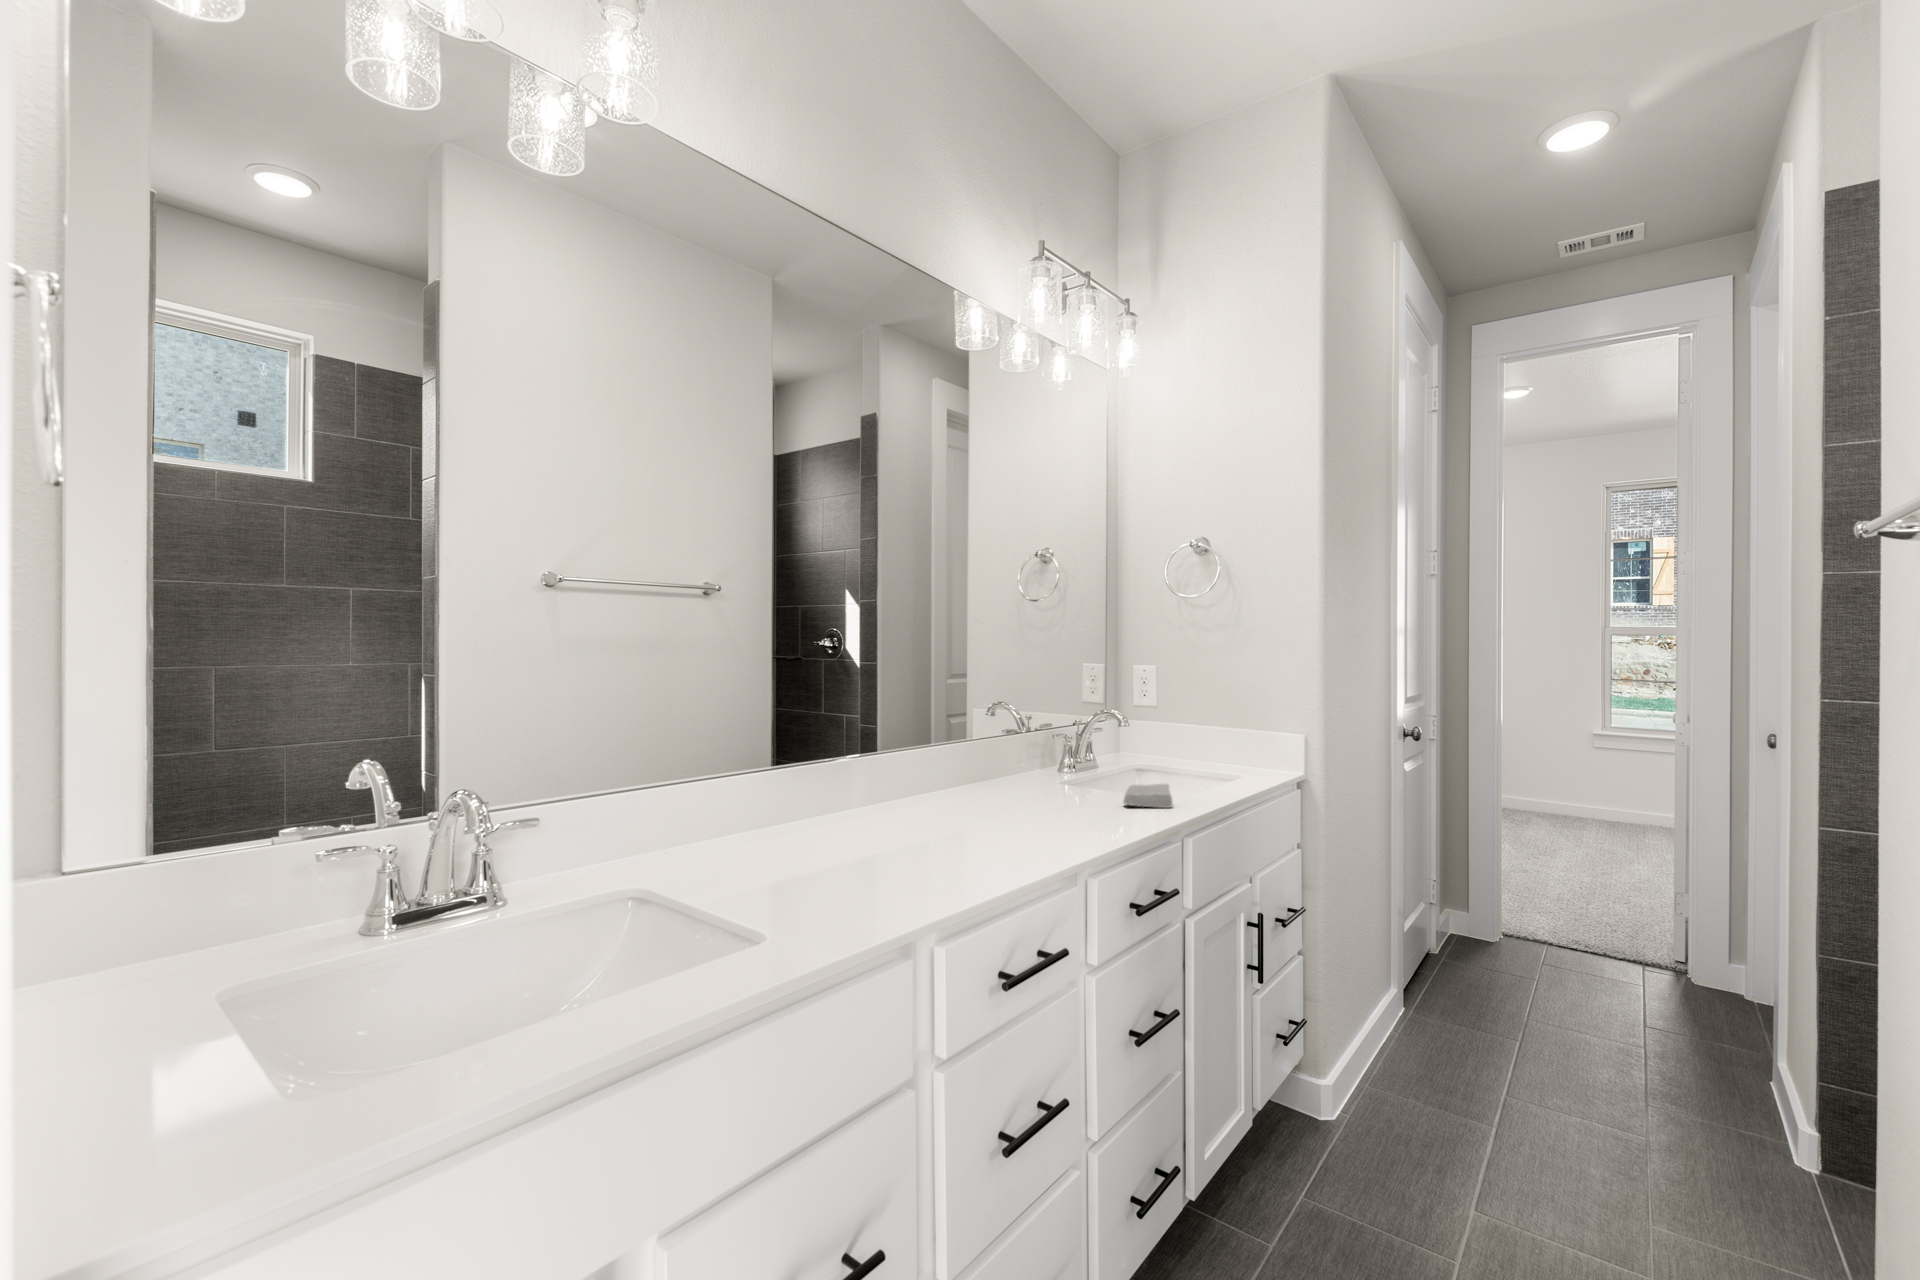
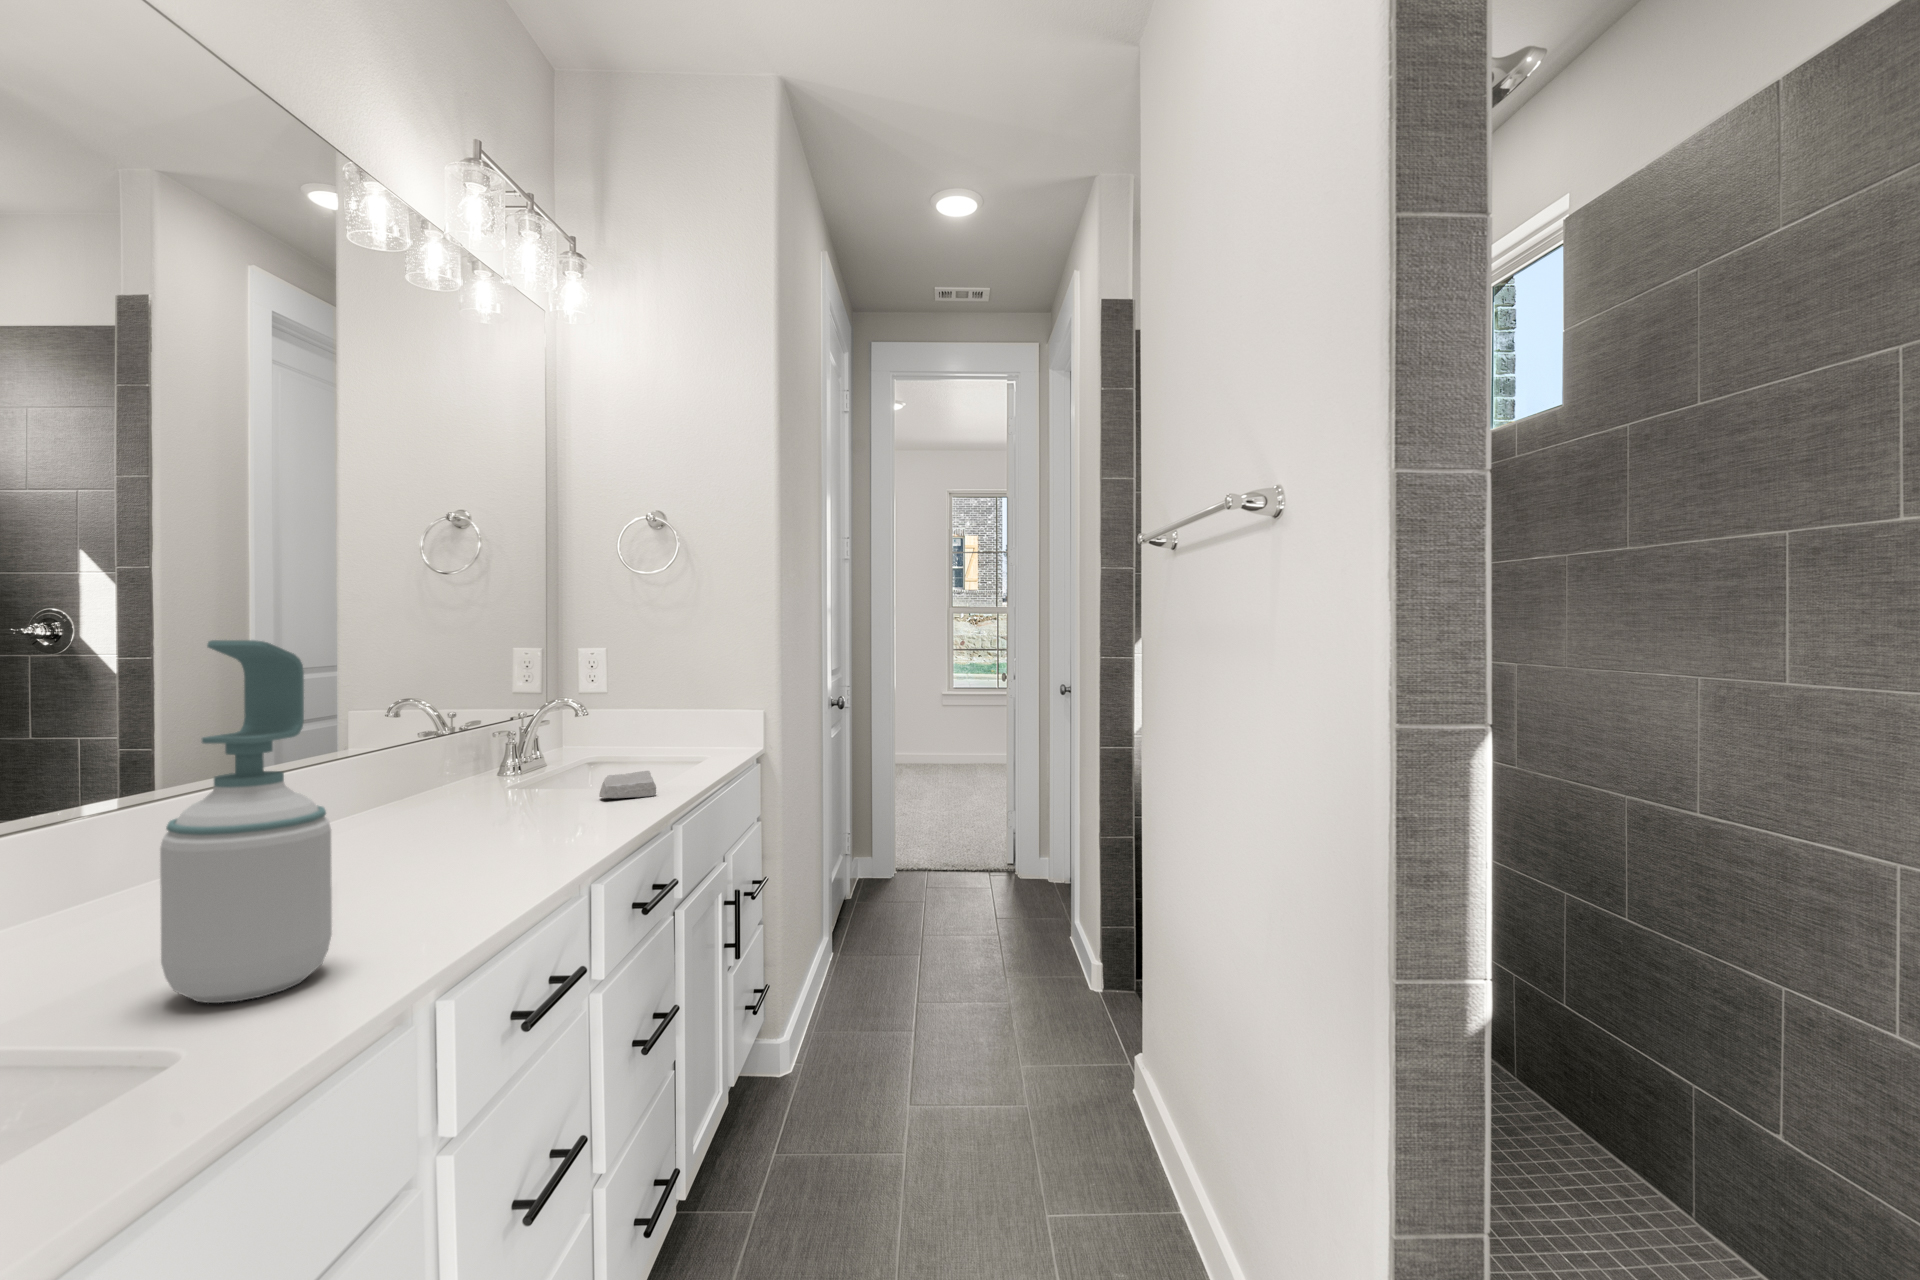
soap bottle: none [767,658,867,914] -> present [160,640,332,1003]

